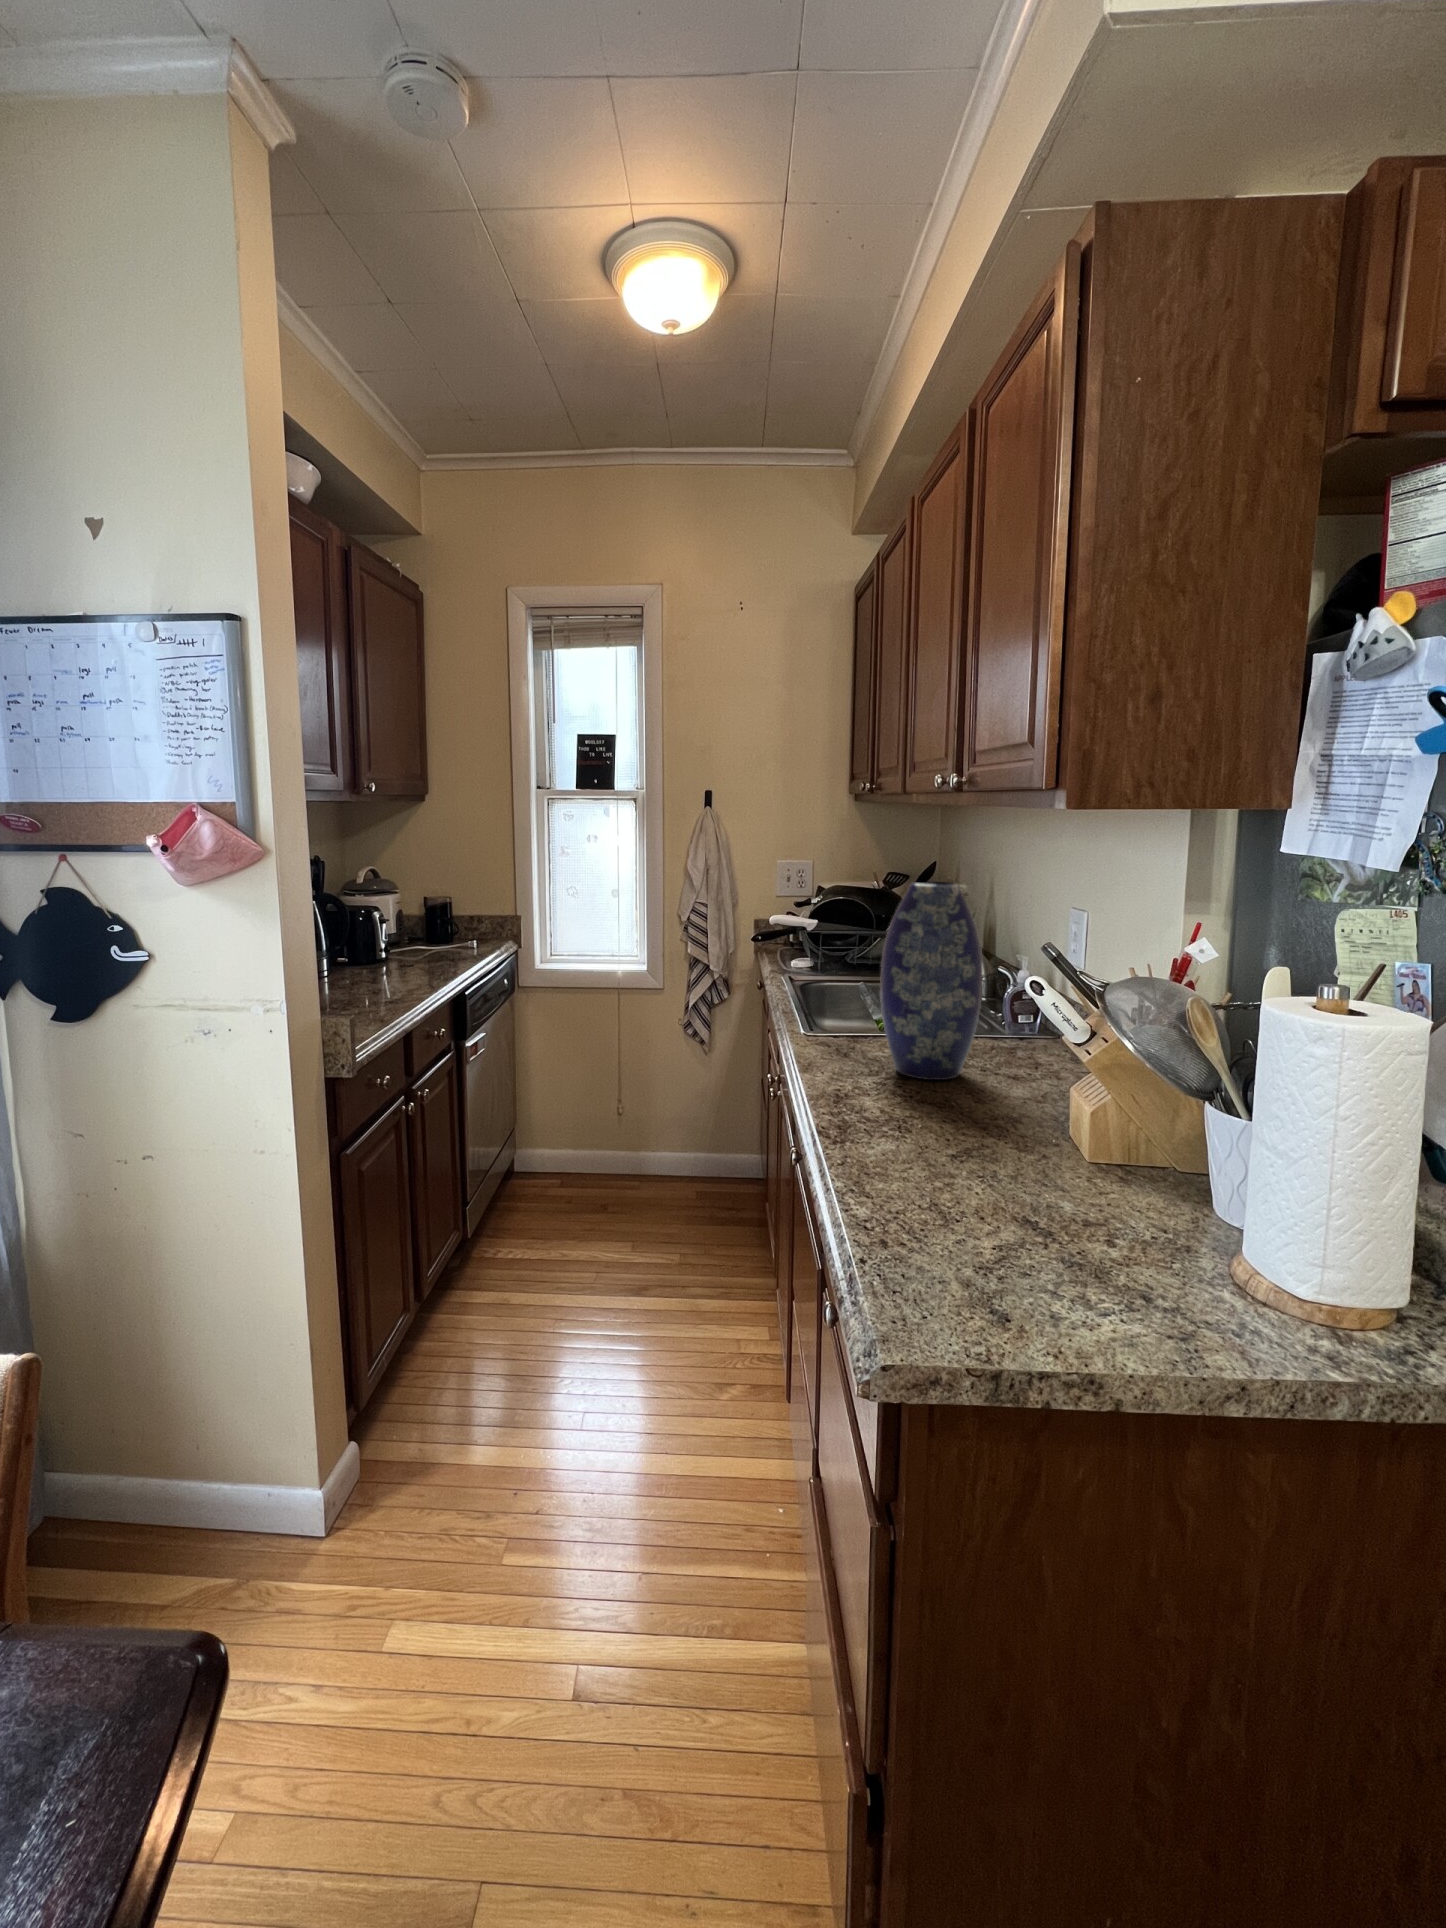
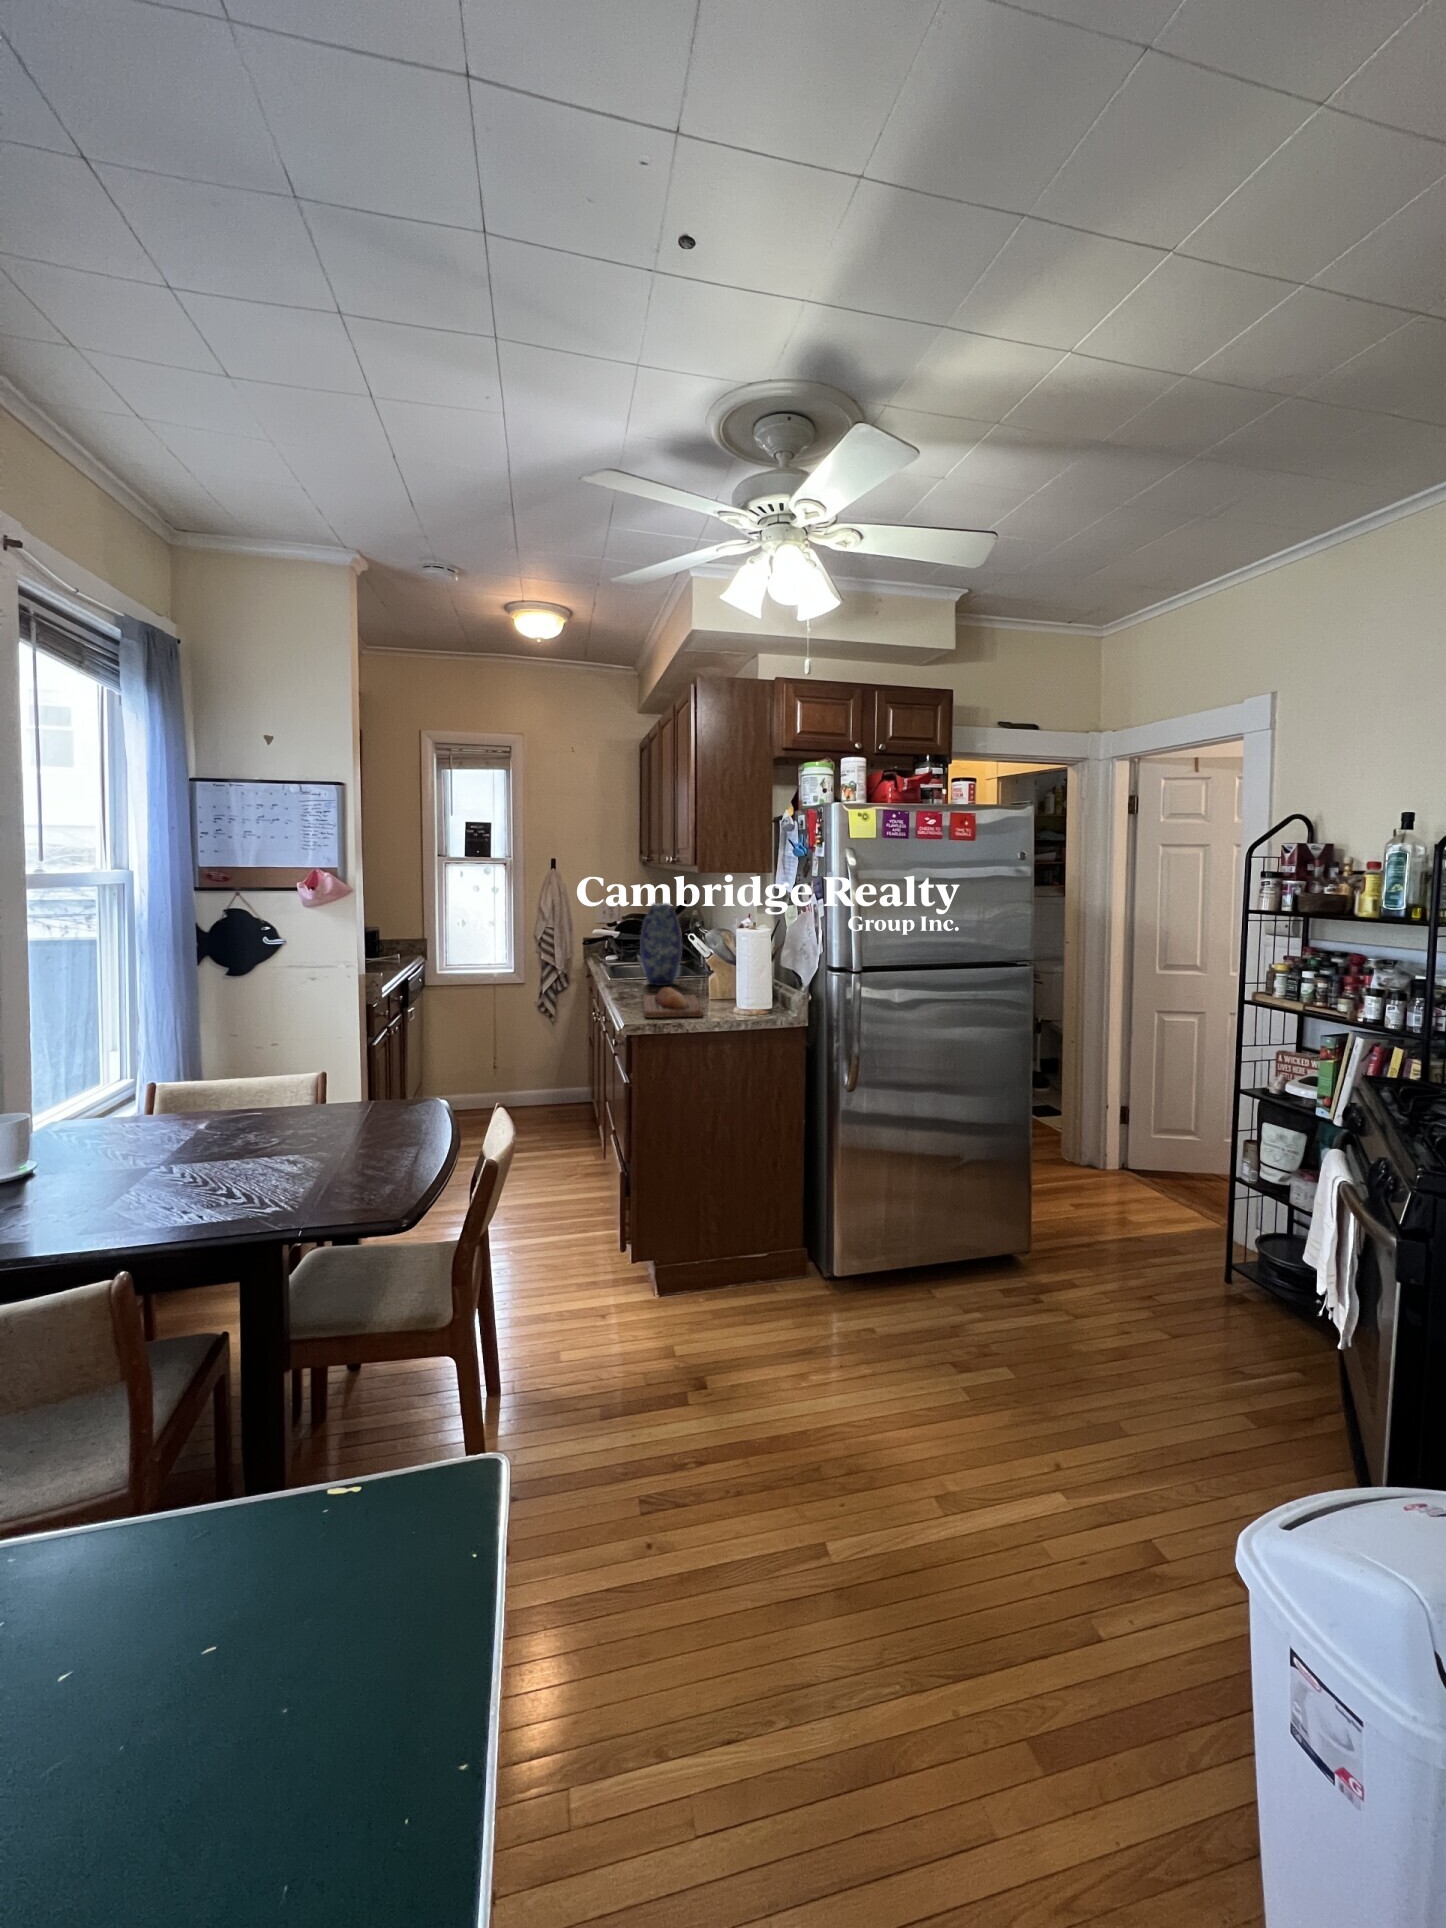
bread loaf: none [907,1142,1163,1329] -> present [643,987,703,1018]

